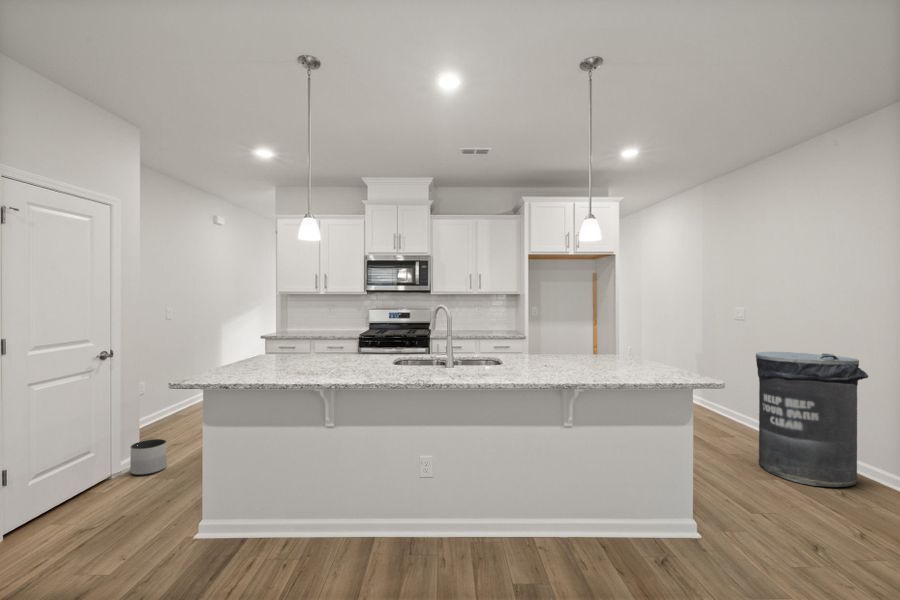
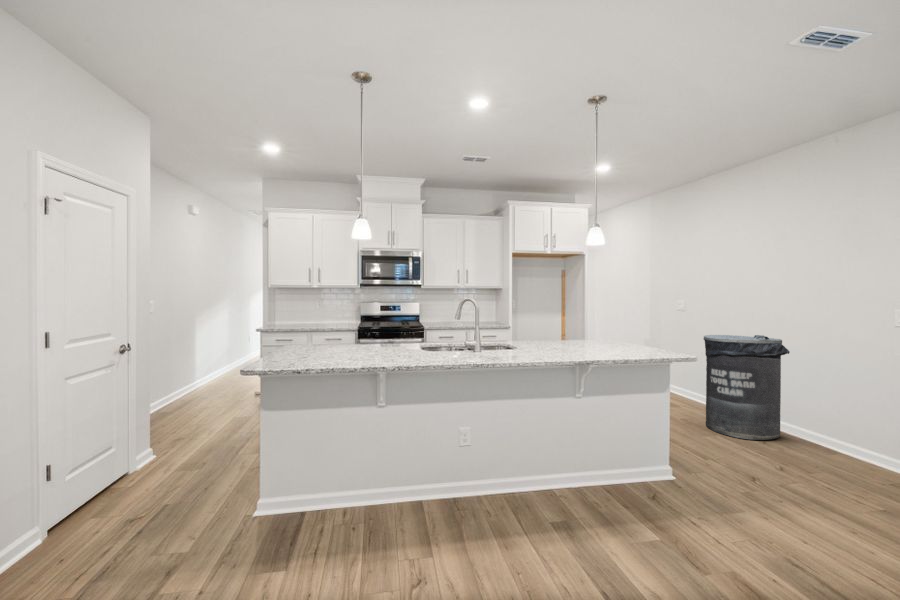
planter: present [130,439,167,475] -> none [151,430,187,465]

